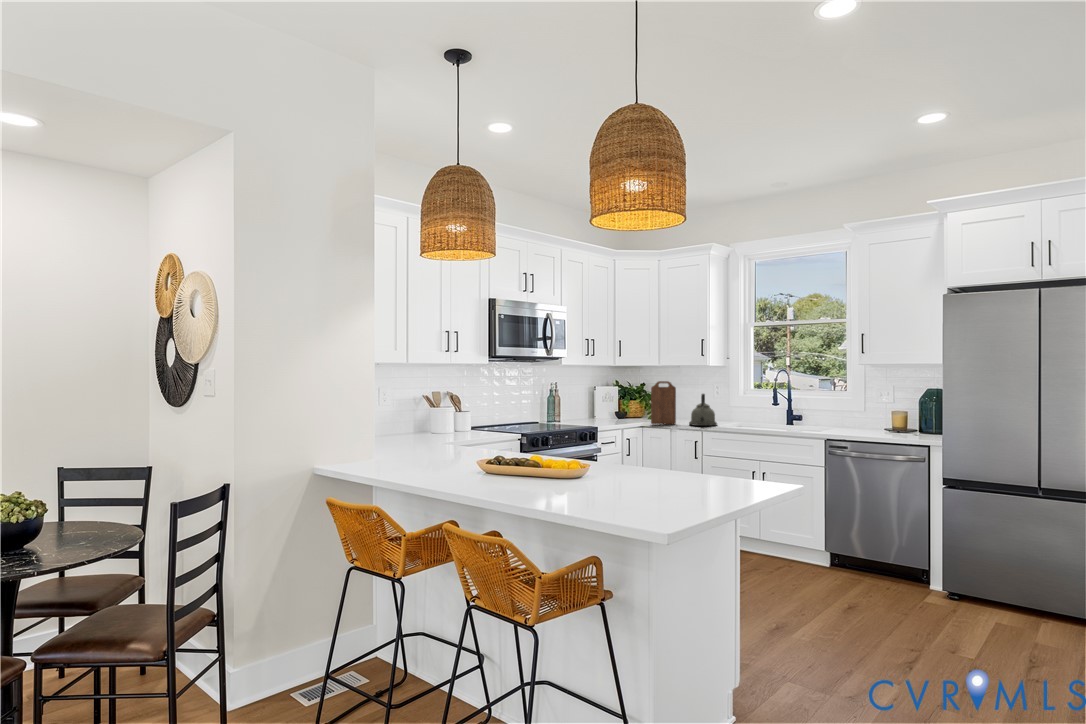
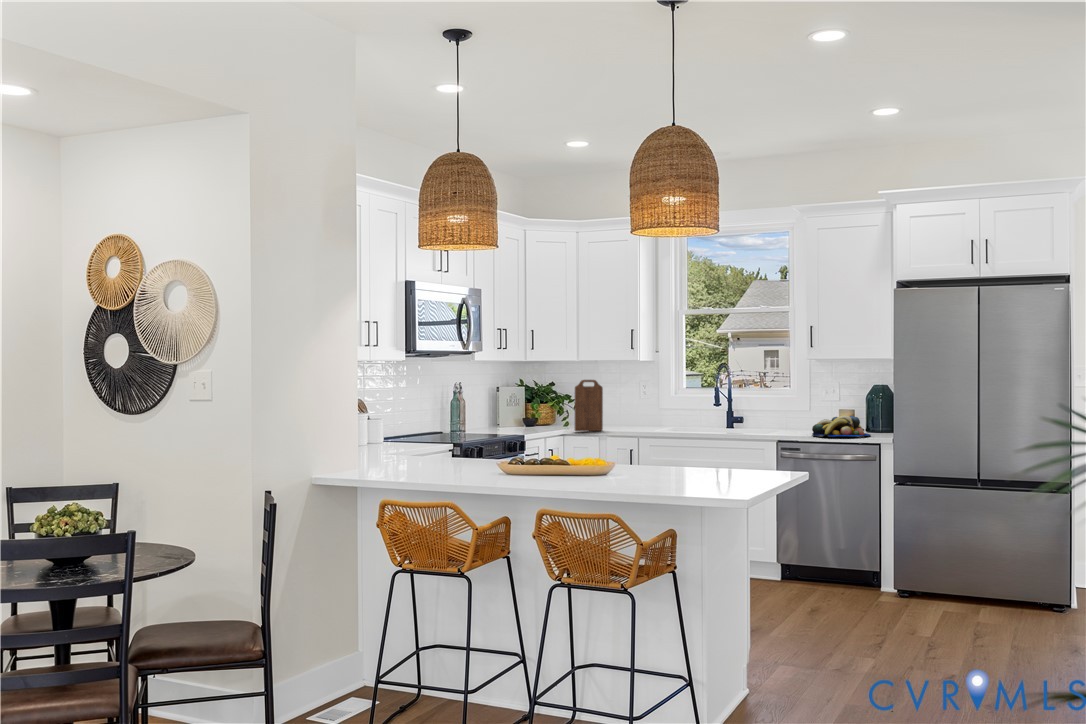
kettle: present [689,394,717,426] -> none [619,394,652,431]
fruit bowl: none [860,417,921,438] -> present [812,415,870,437]

